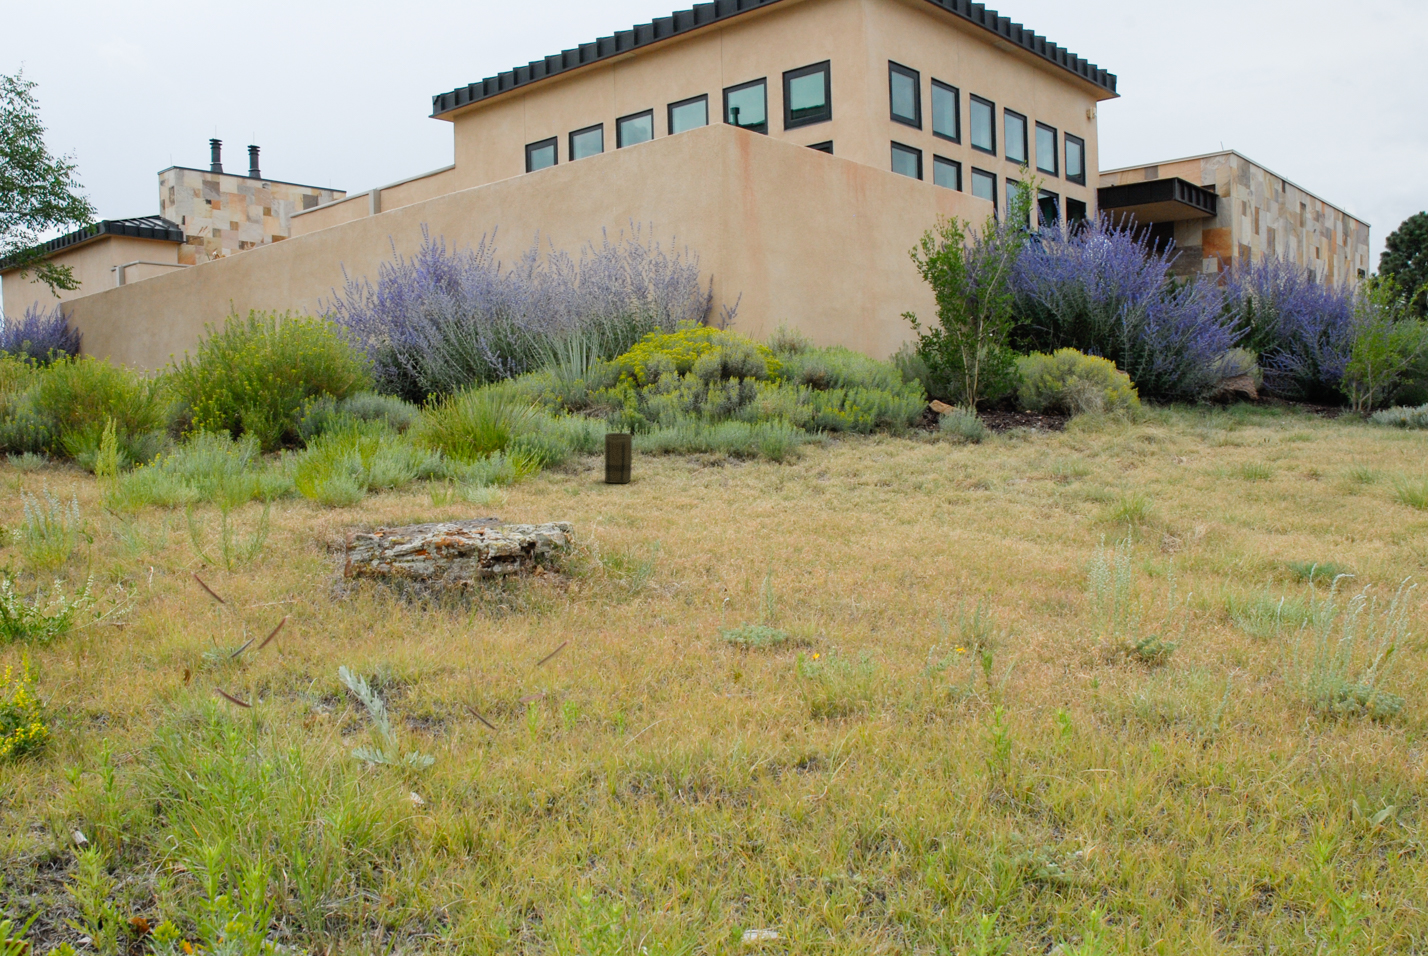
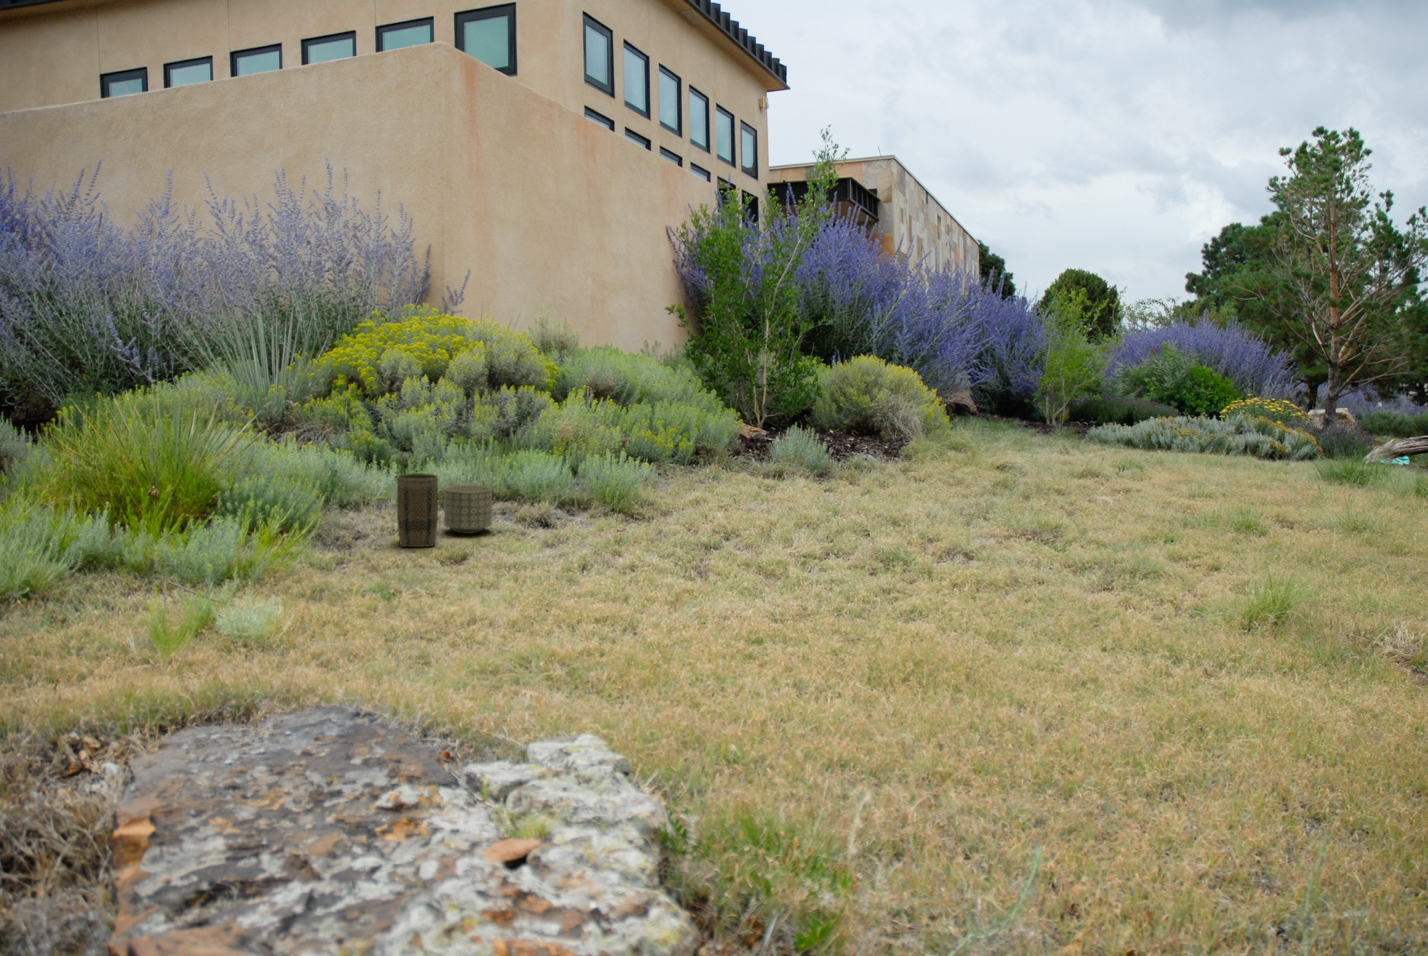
planter: none [642,444,675,478] -> present [444,485,492,534]

